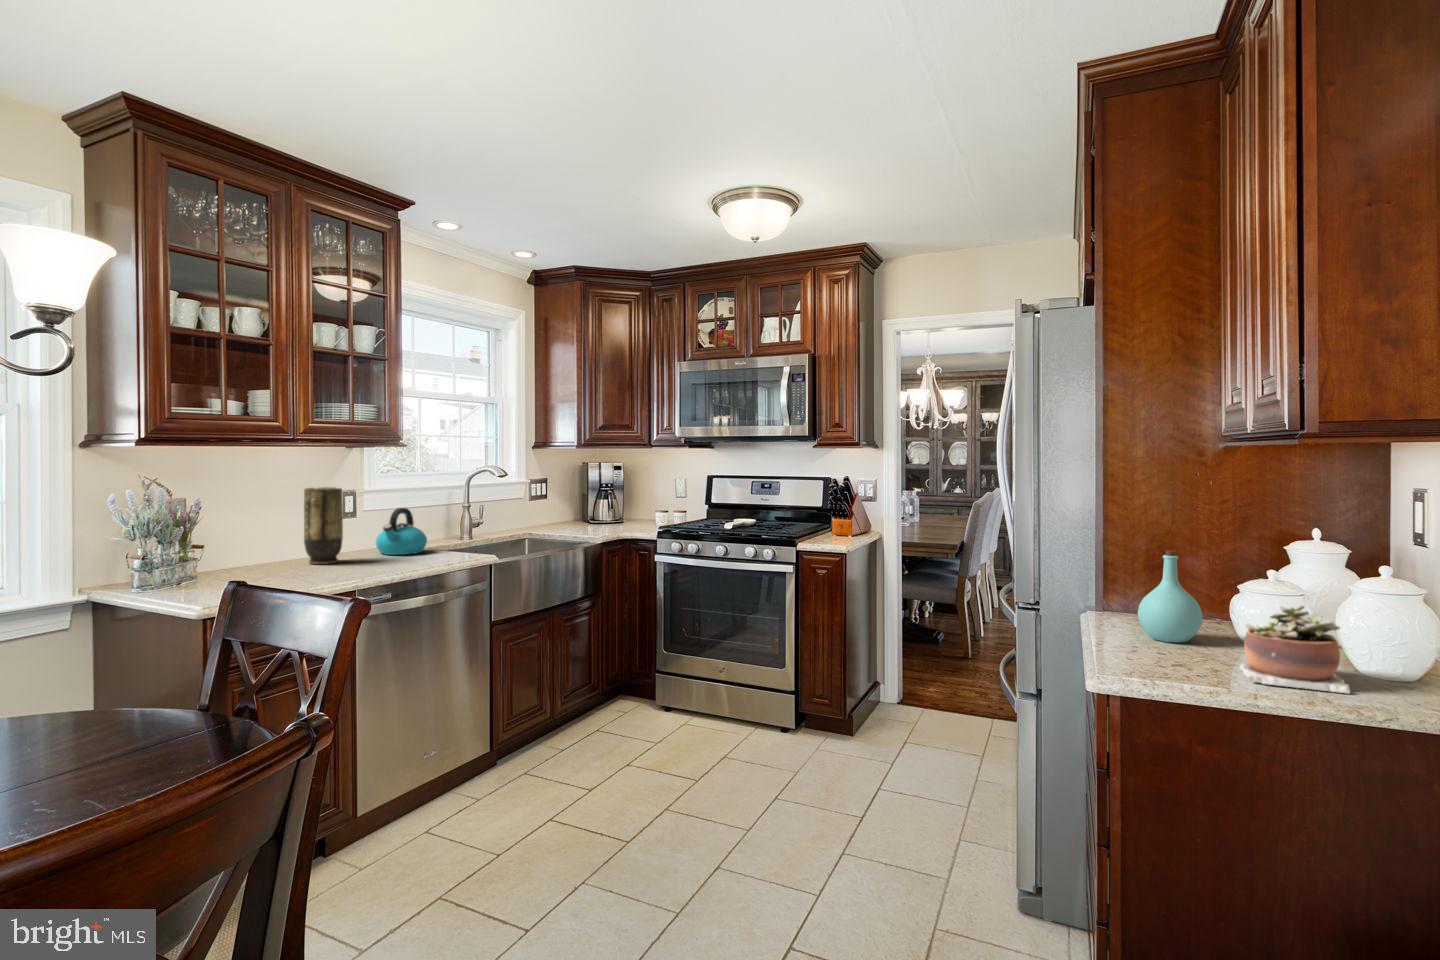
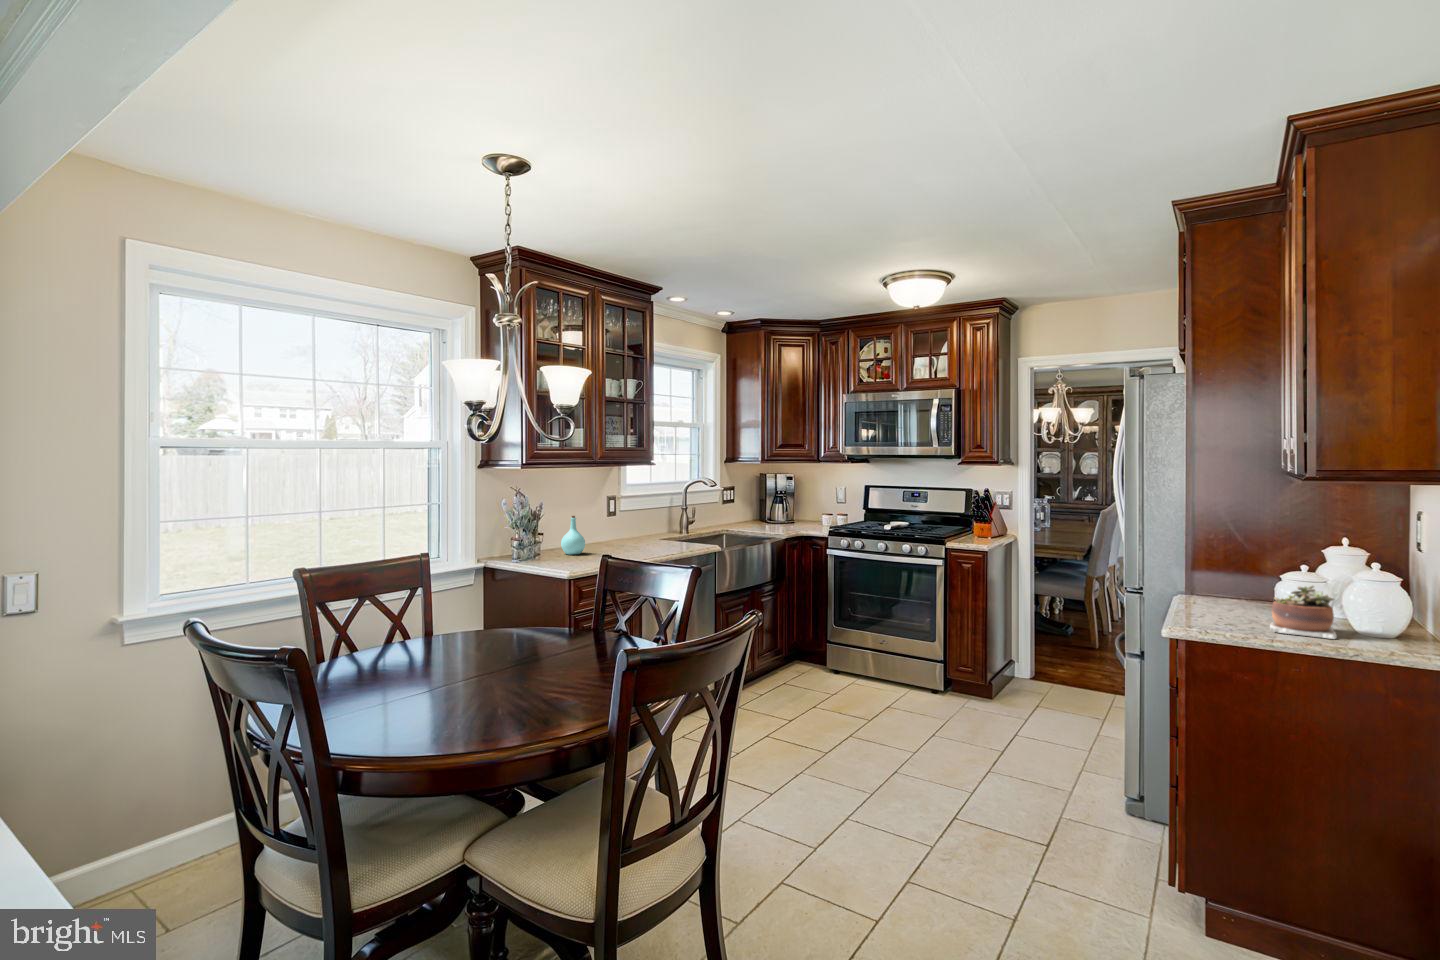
vase: present [304,487,343,564] -> none [590,494,614,548]
kettle: present [376,508,427,555] -> none [629,509,664,544]
bottle: present [1138,550,1203,643] -> present [561,516,585,555]

